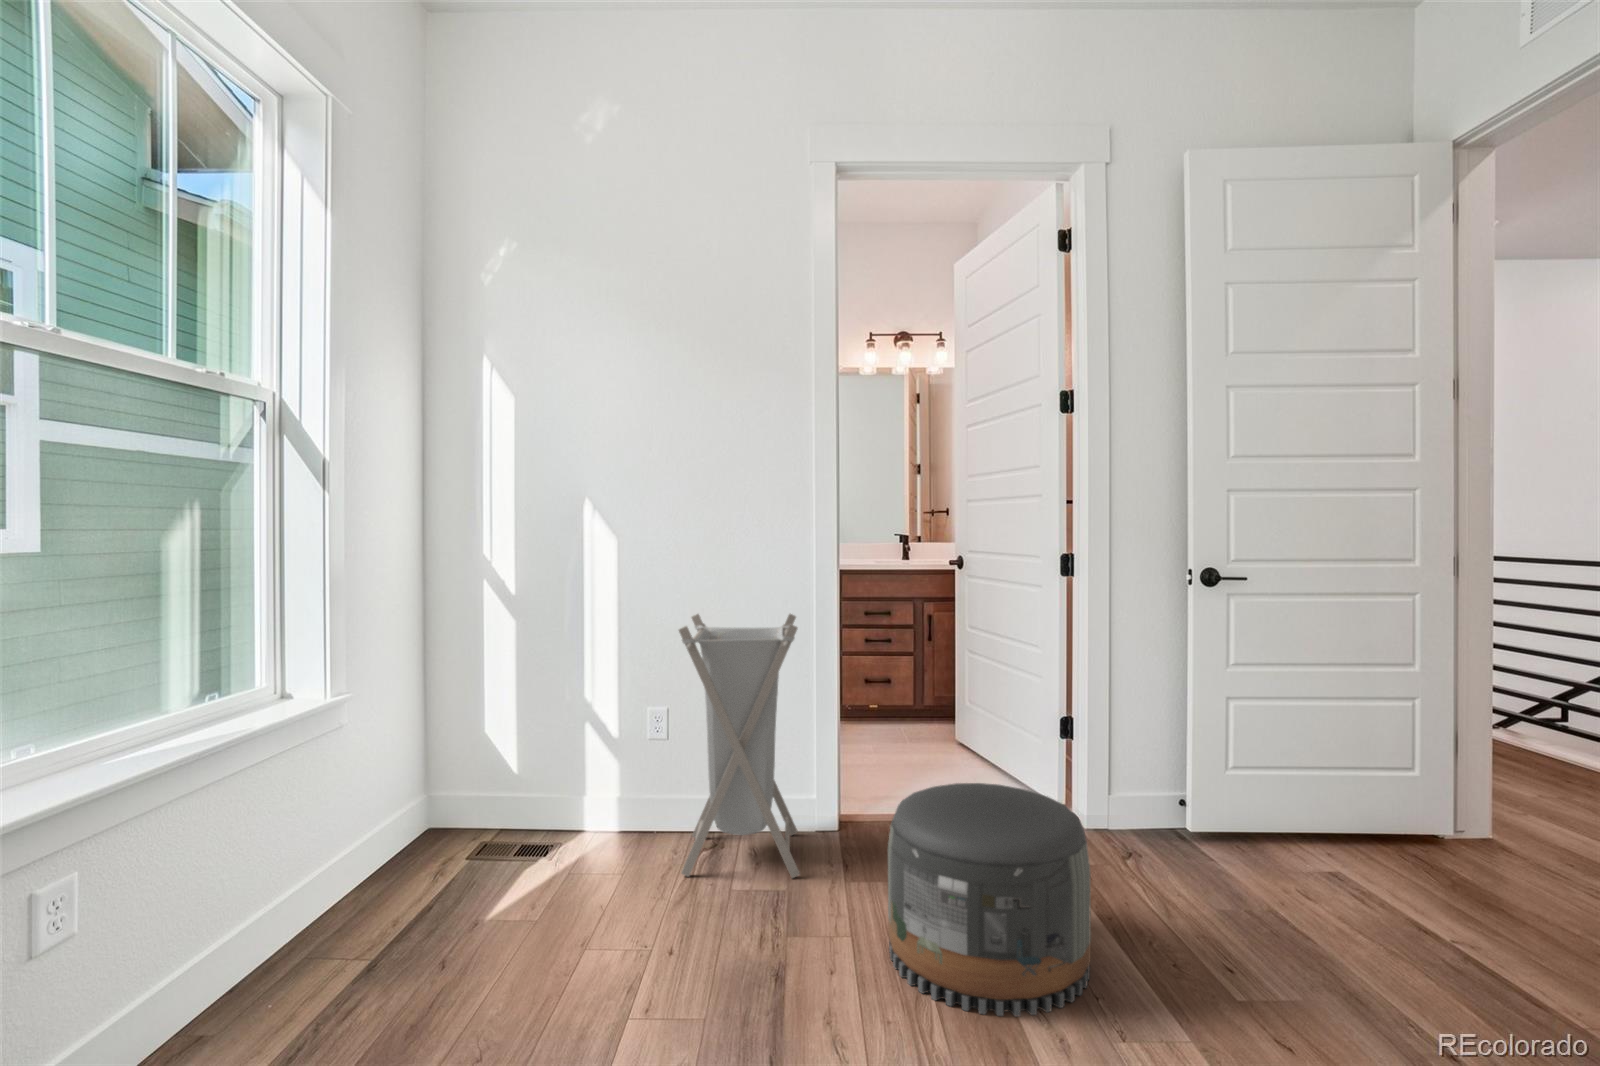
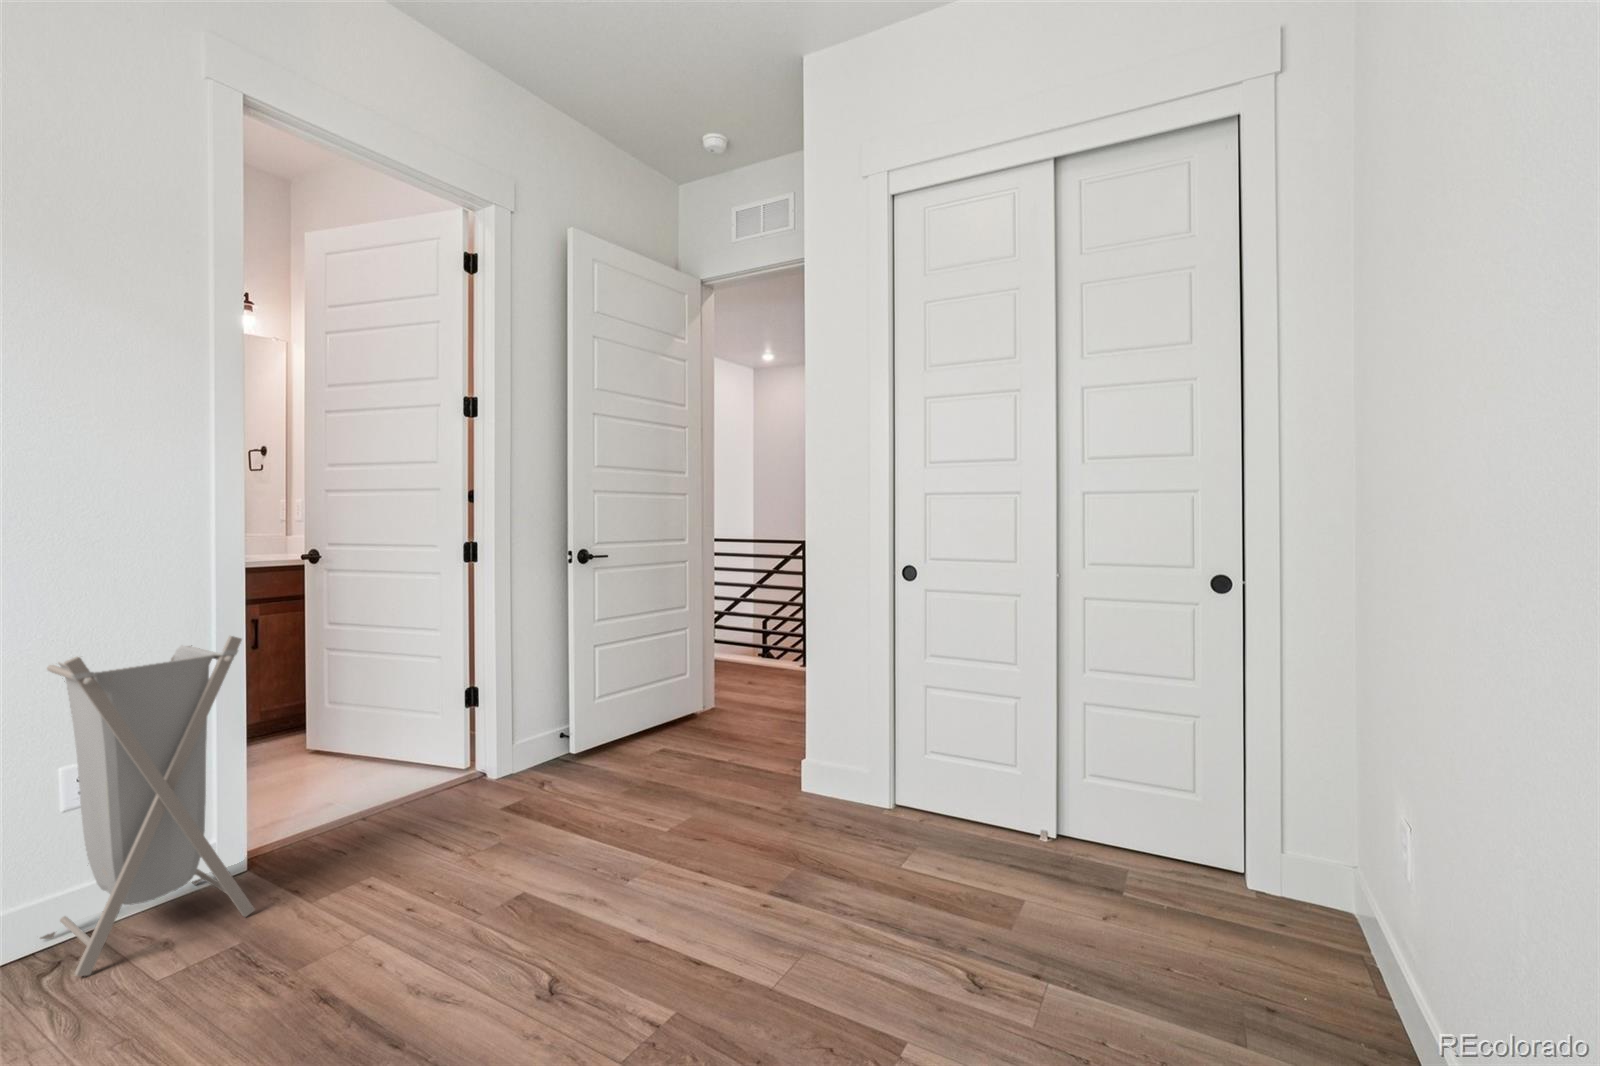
pouf: present [888,783,1091,1016] -> none [406,742,587,932]

